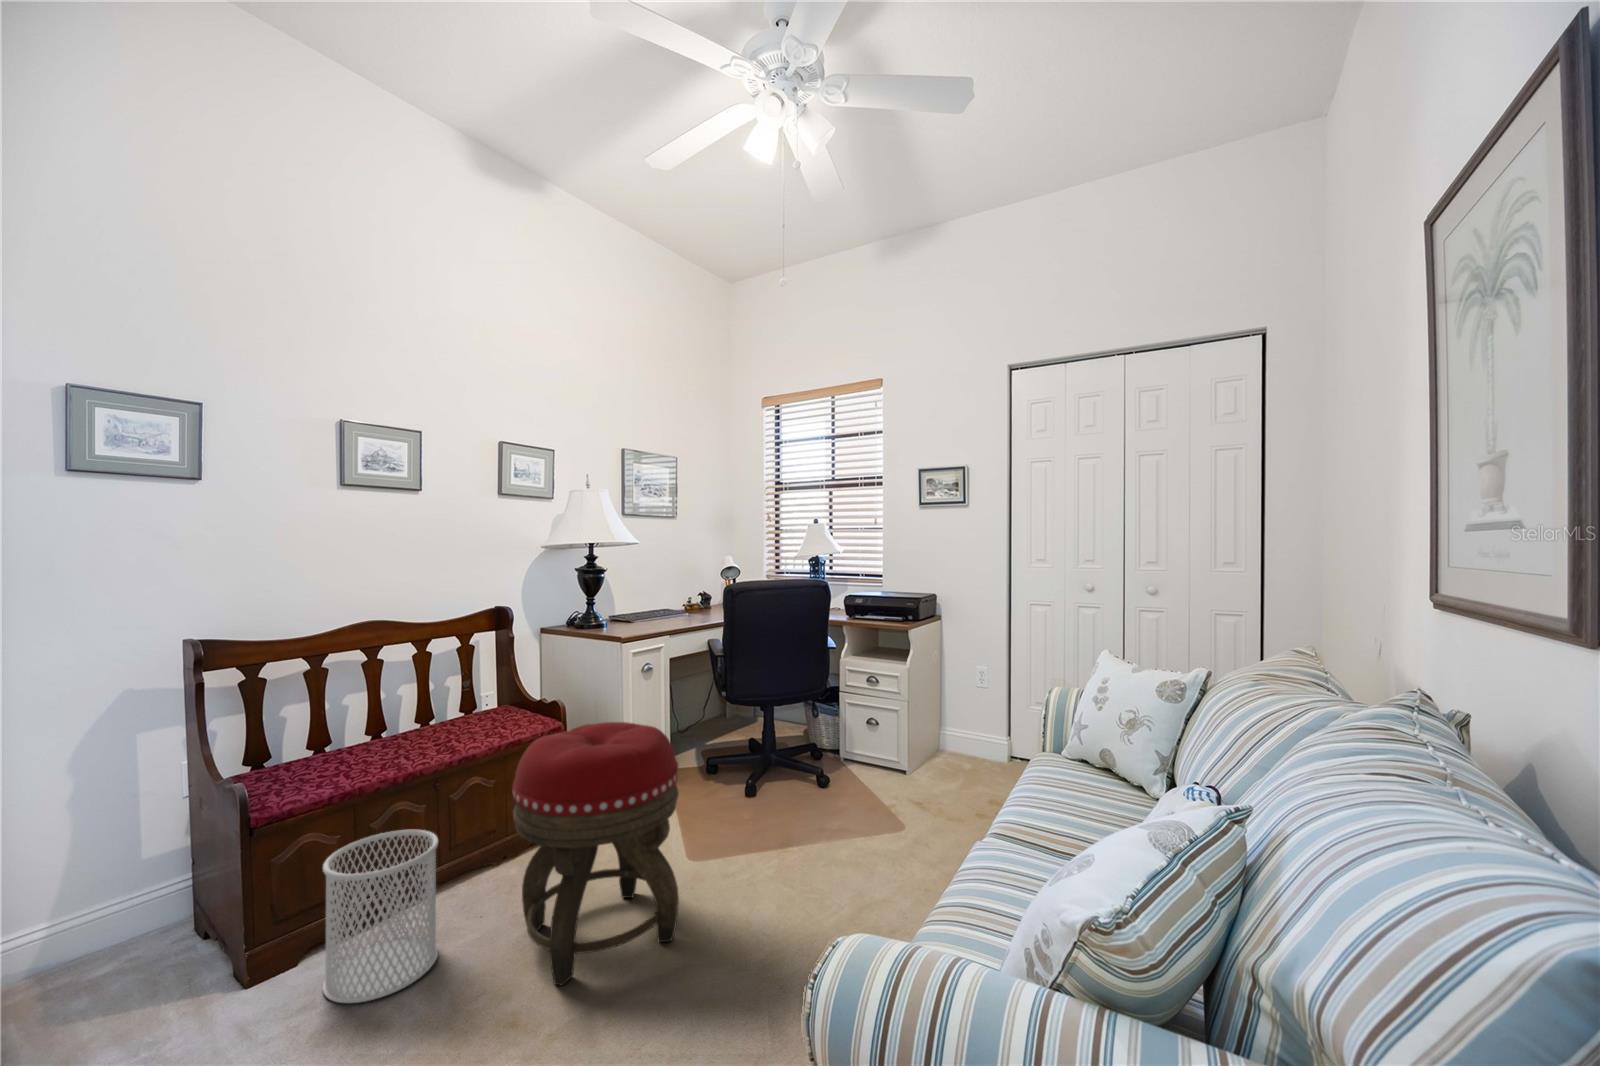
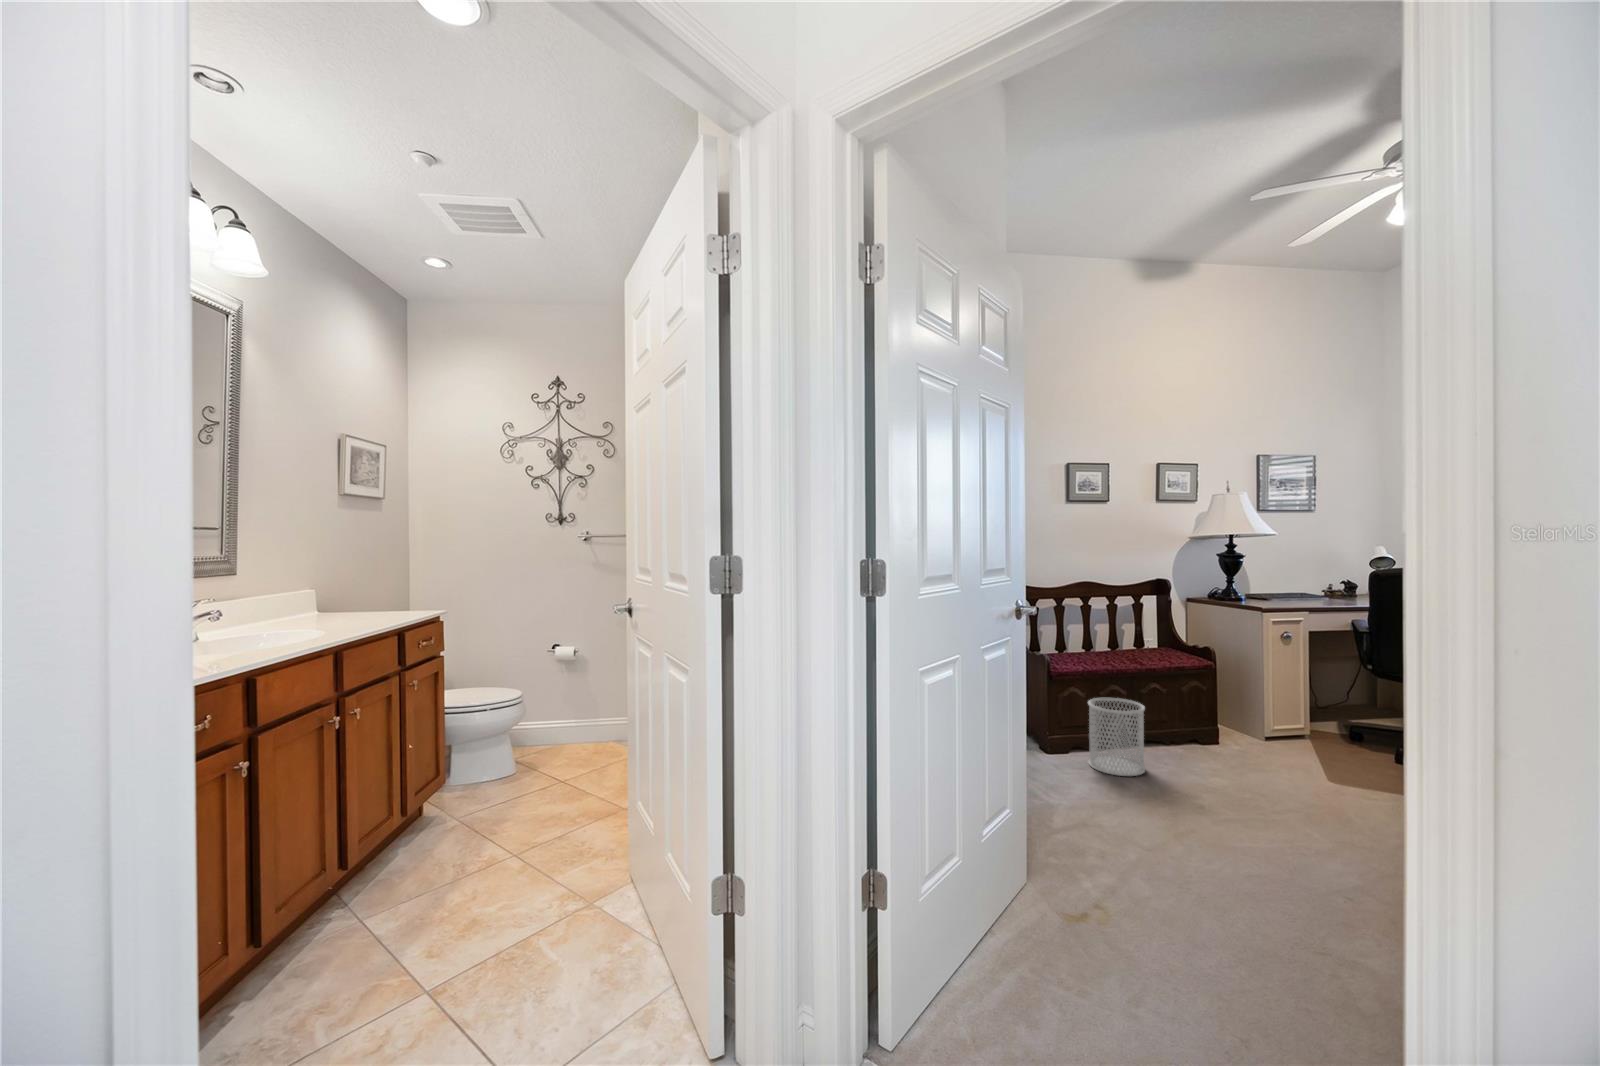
footstool: present [513,722,679,985] -> none [1191,660,1315,810]

